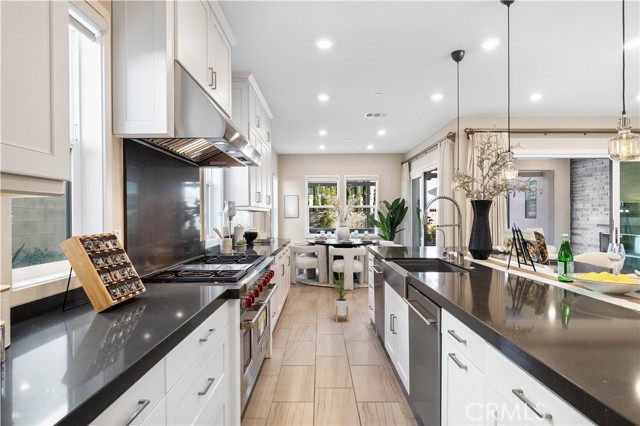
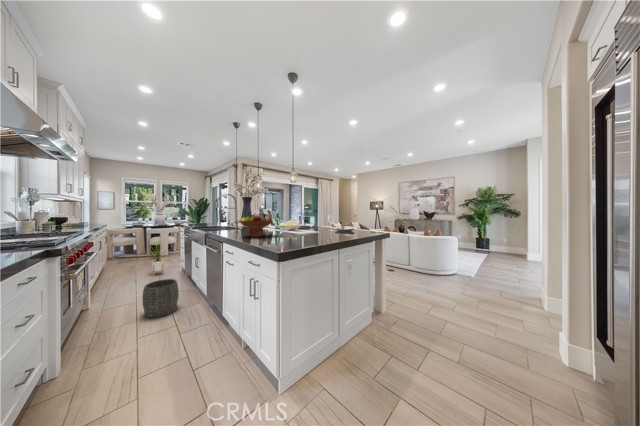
fruit bowl: none [482,249,577,306] -> present [239,215,273,237]
woven basket: none [323,342,369,406] -> present [142,279,179,318]

